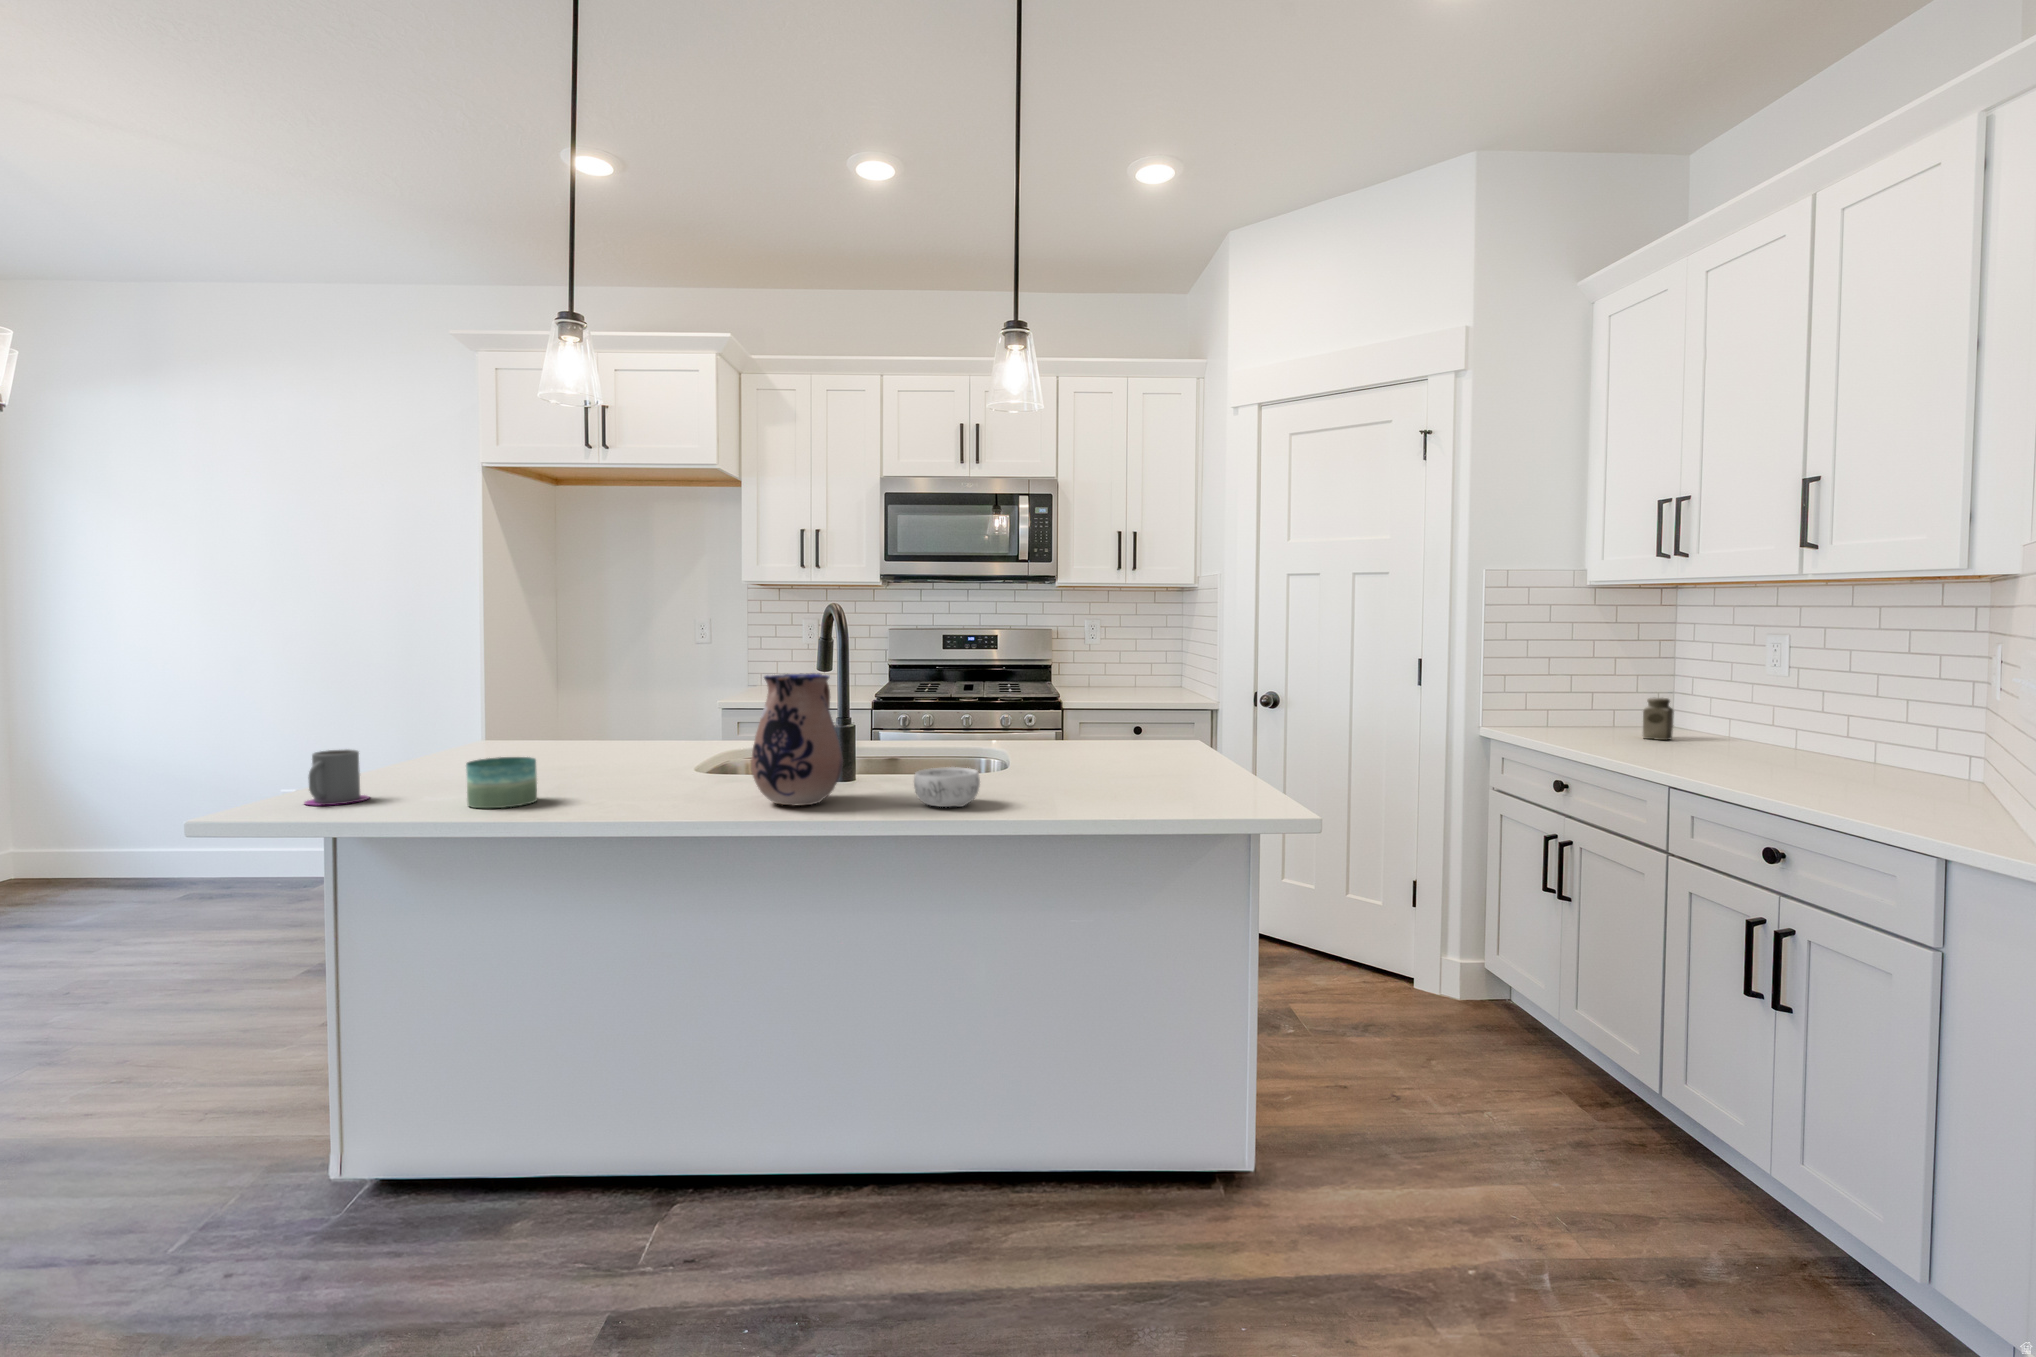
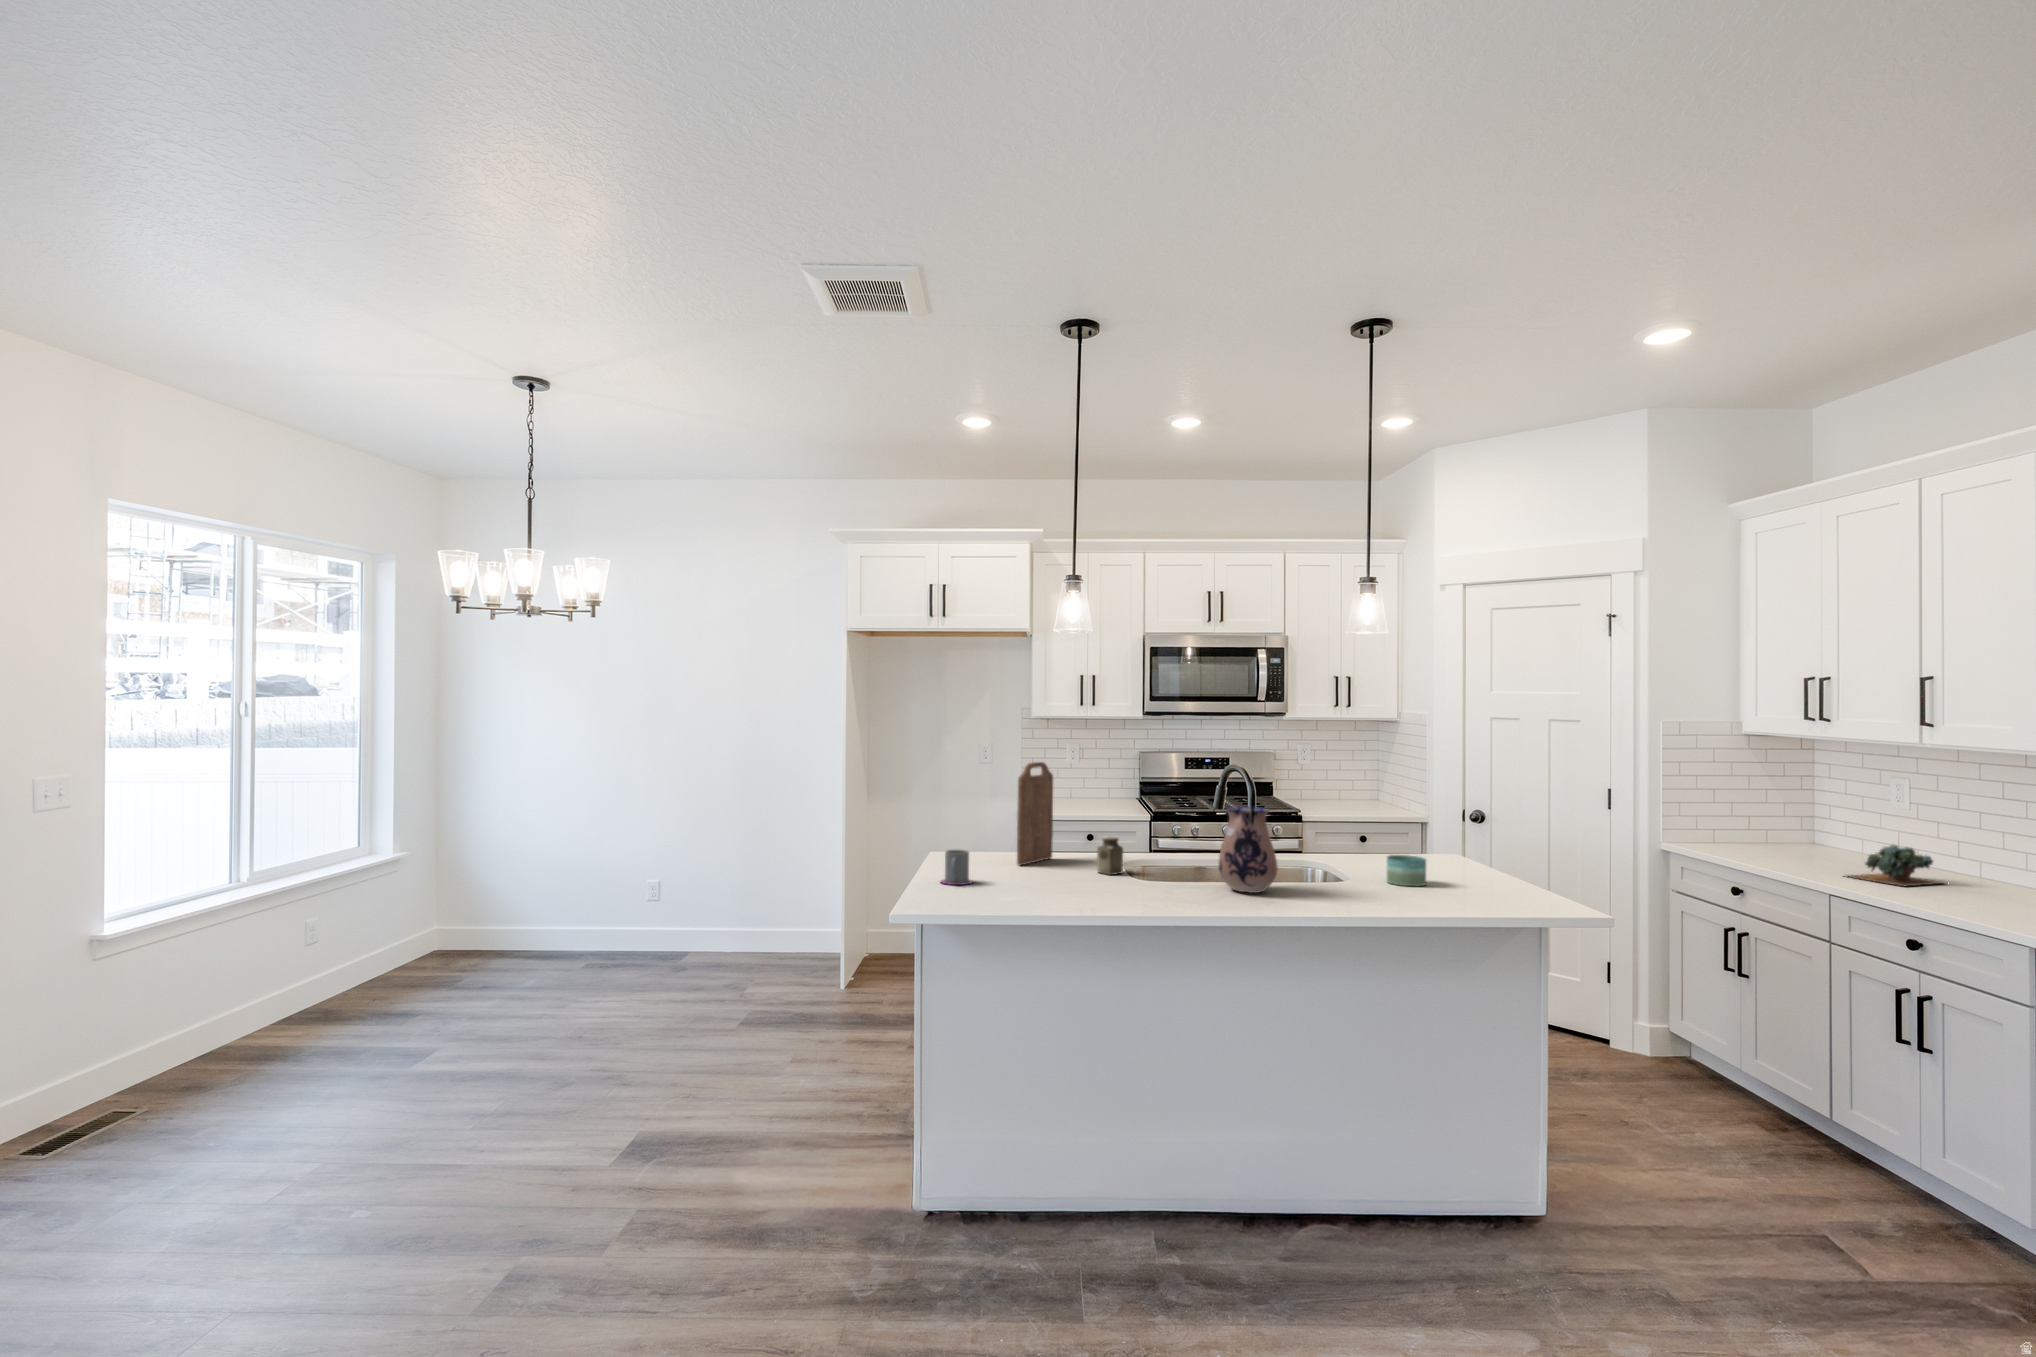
cutting board: none [504,620,591,774] -> present [1017,762,1053,865]
salt shaker: present [1643,698,1673,740] -> present [1097,836,1123,875]
succulent plant: none [1691,716,1827,773] -> present [1847,845,1943,886]
candle: present [466,757,537,808] -> present [1387,855,1426,886]
decorative bowl: present [914,767,980,807] -> none [1324,870,1369,896]

